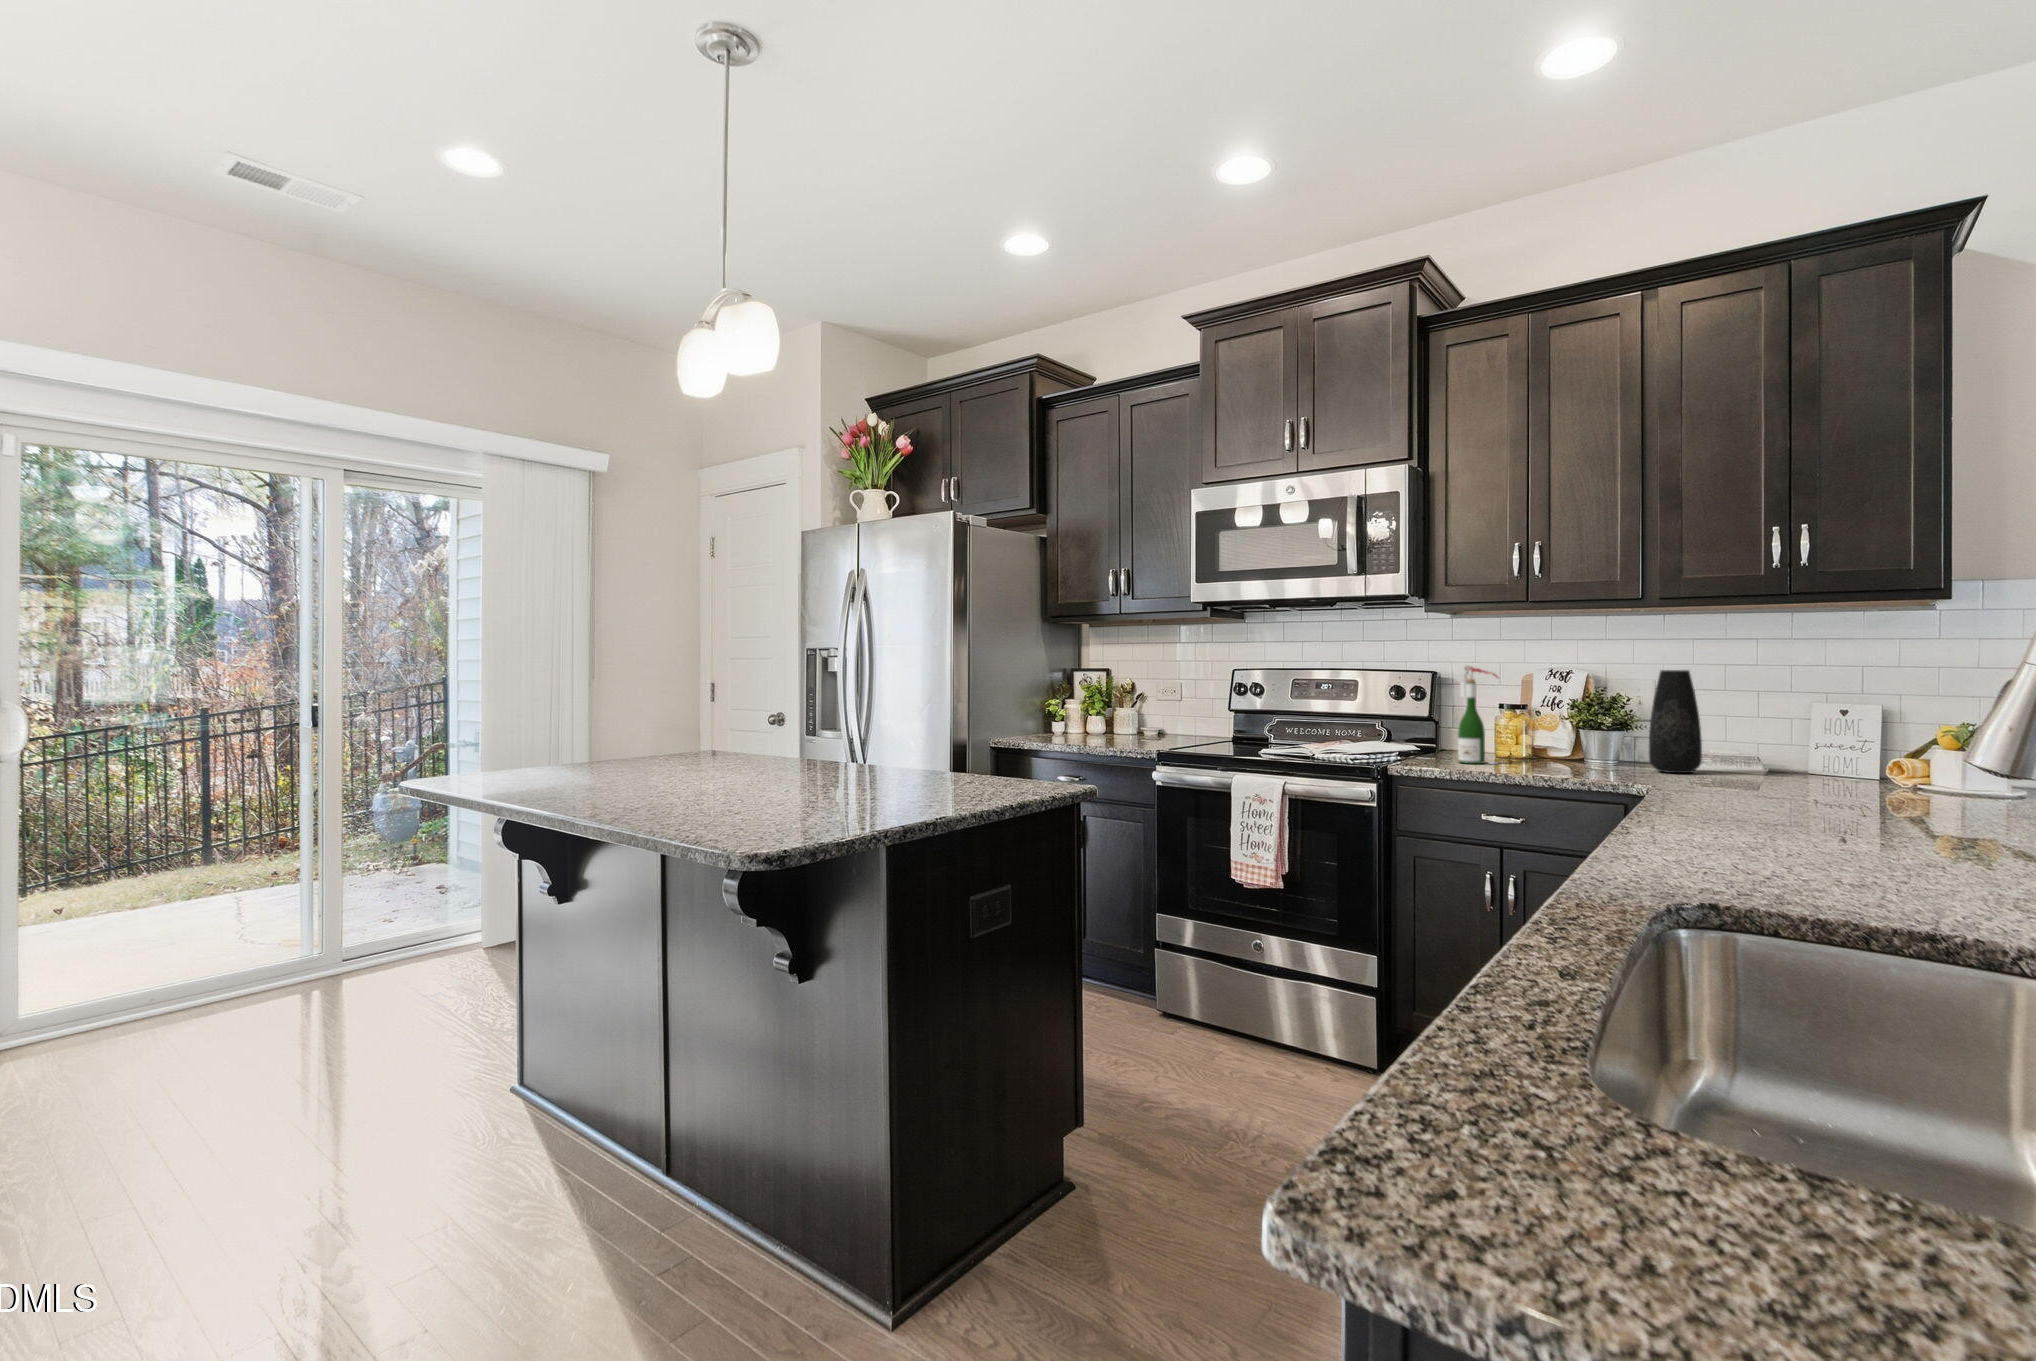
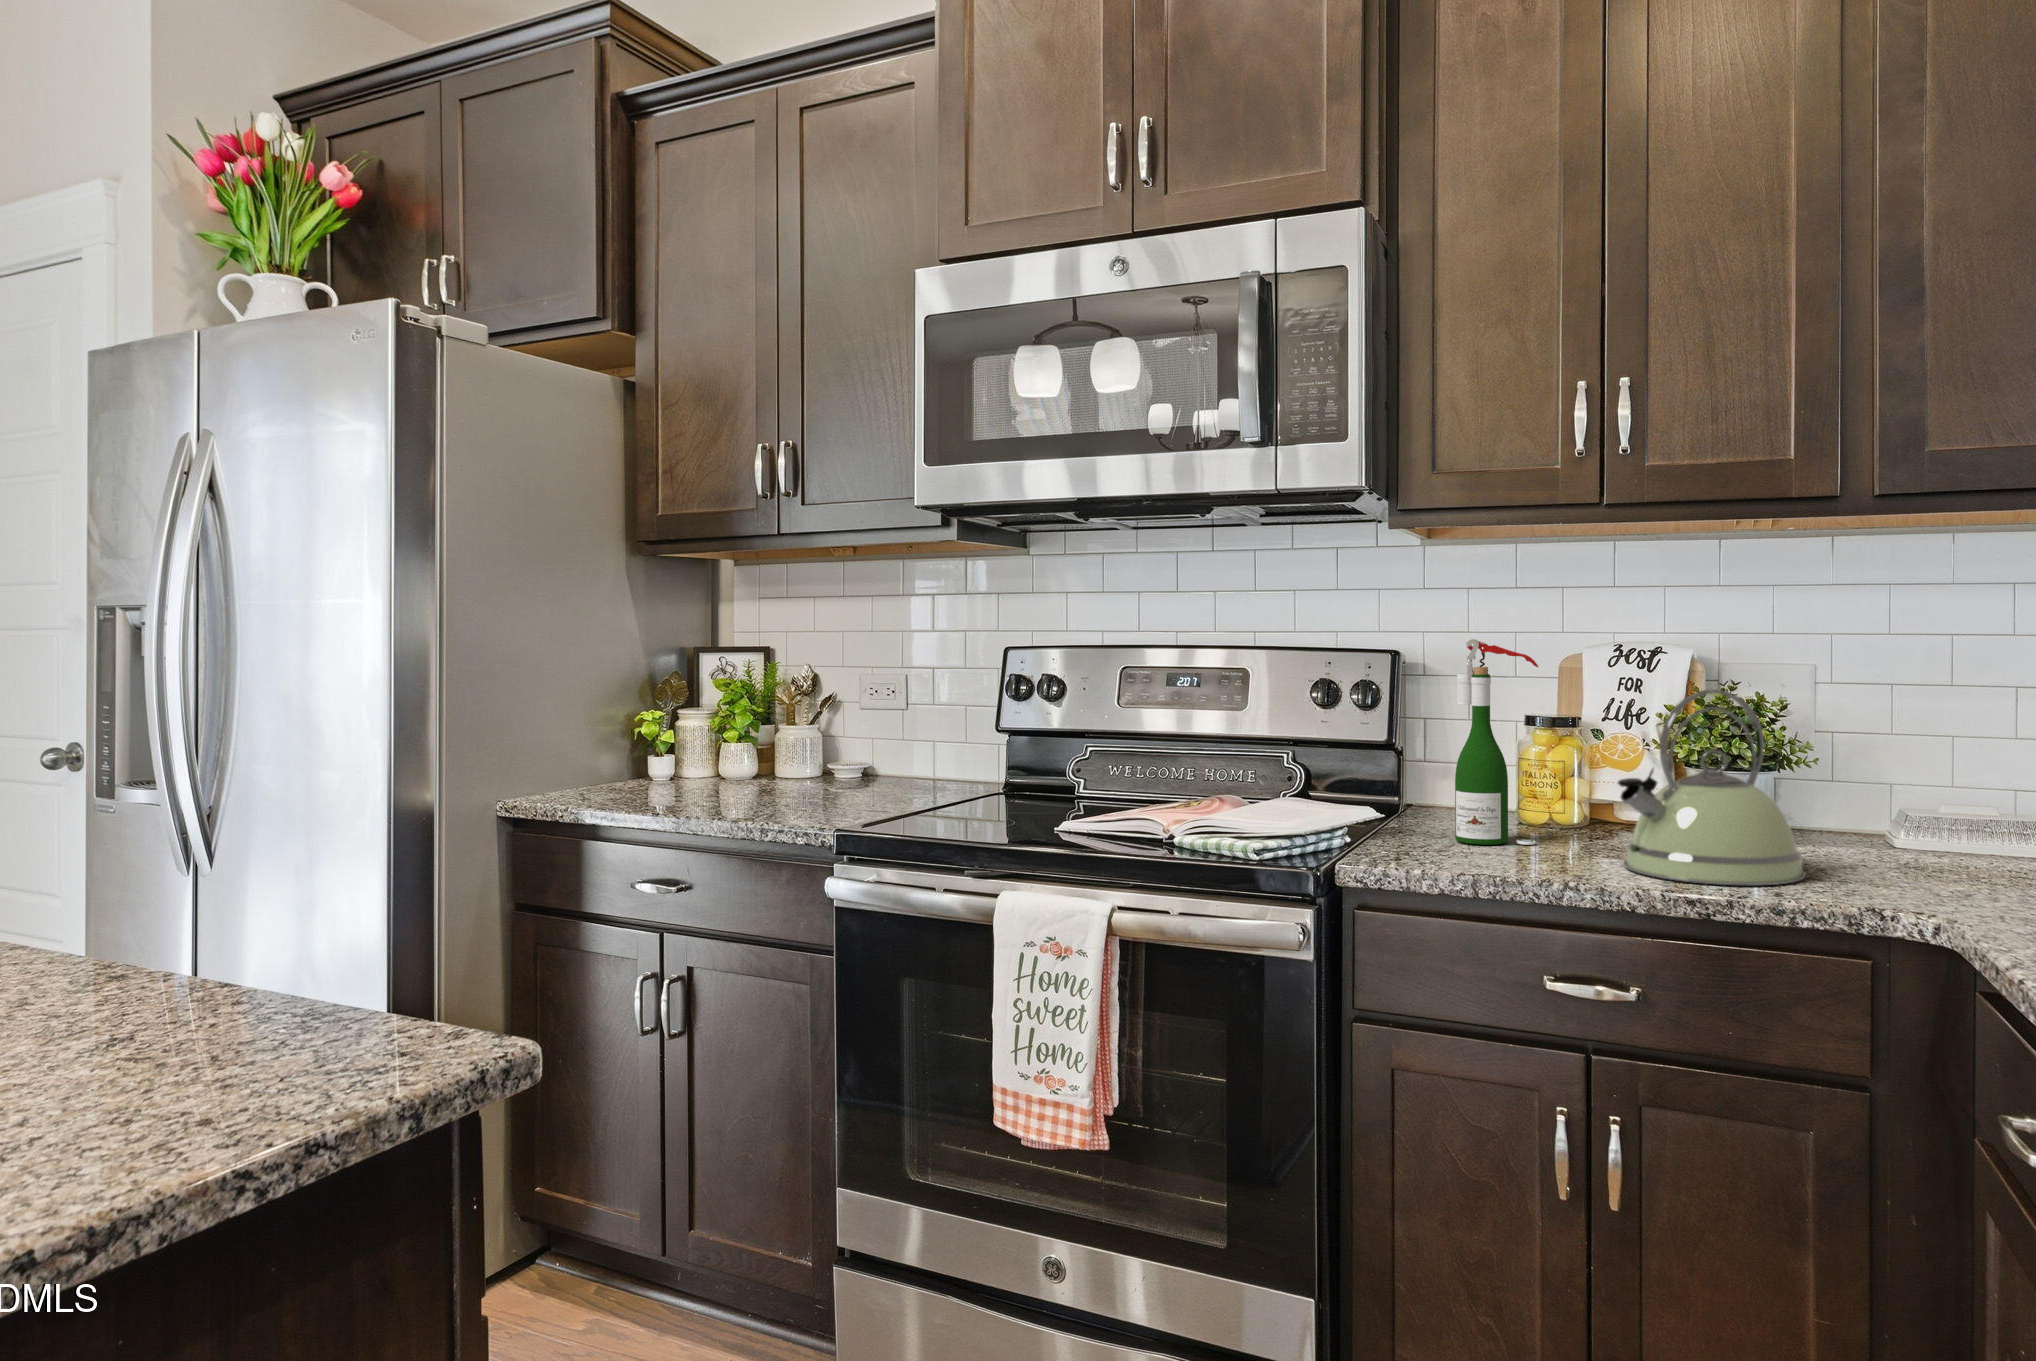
vase: present [1649,670,1702,773] -> none [1846,648,1956,867]
kettle: none [1525,688,1618,776] -> present [1618,689,1806,885]

